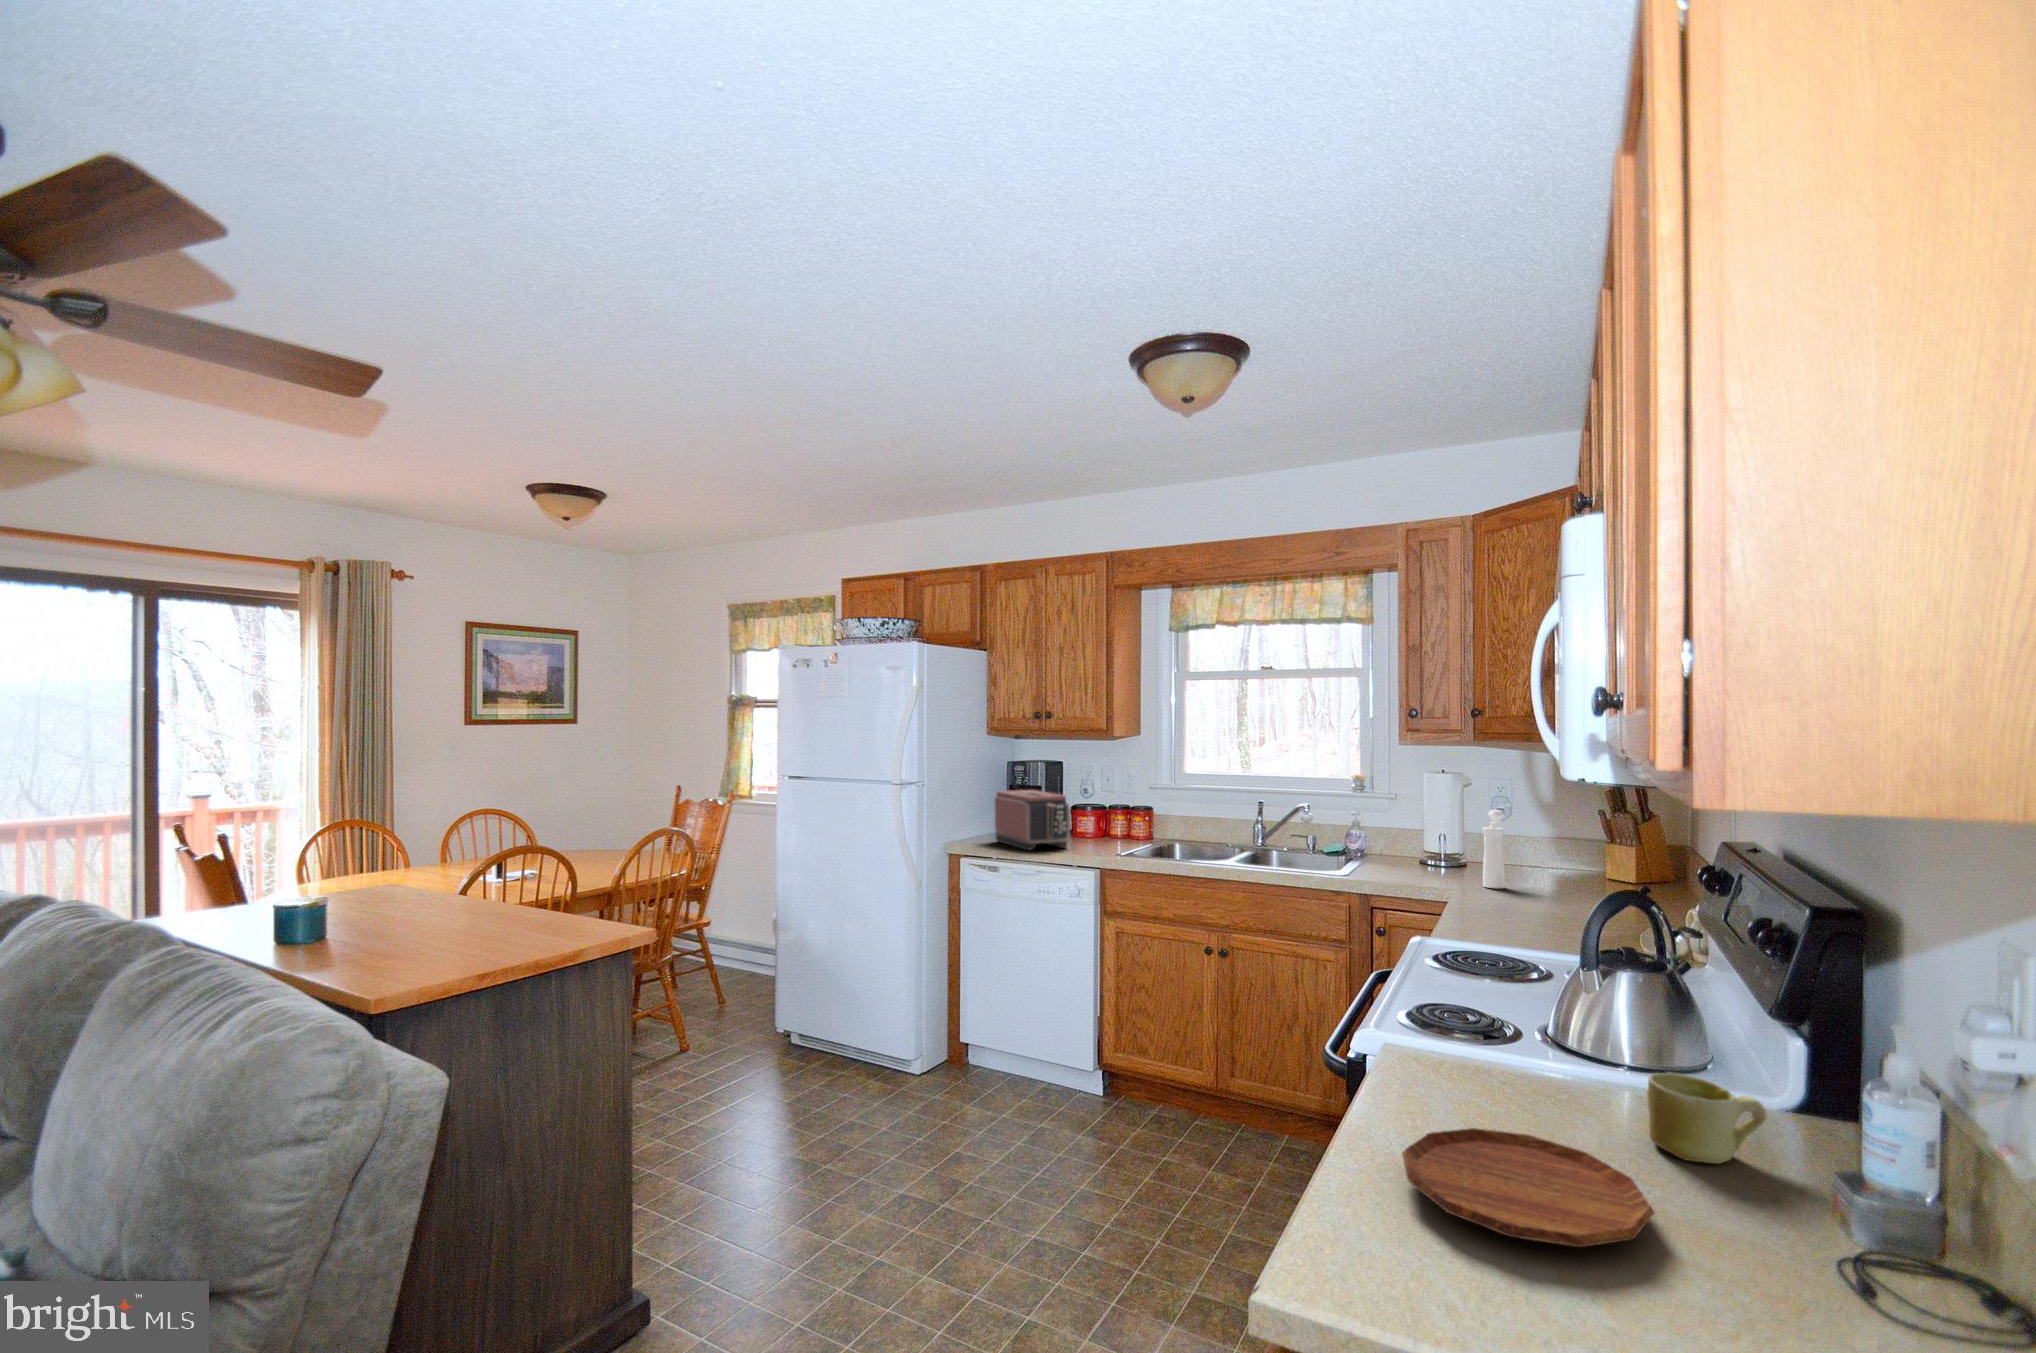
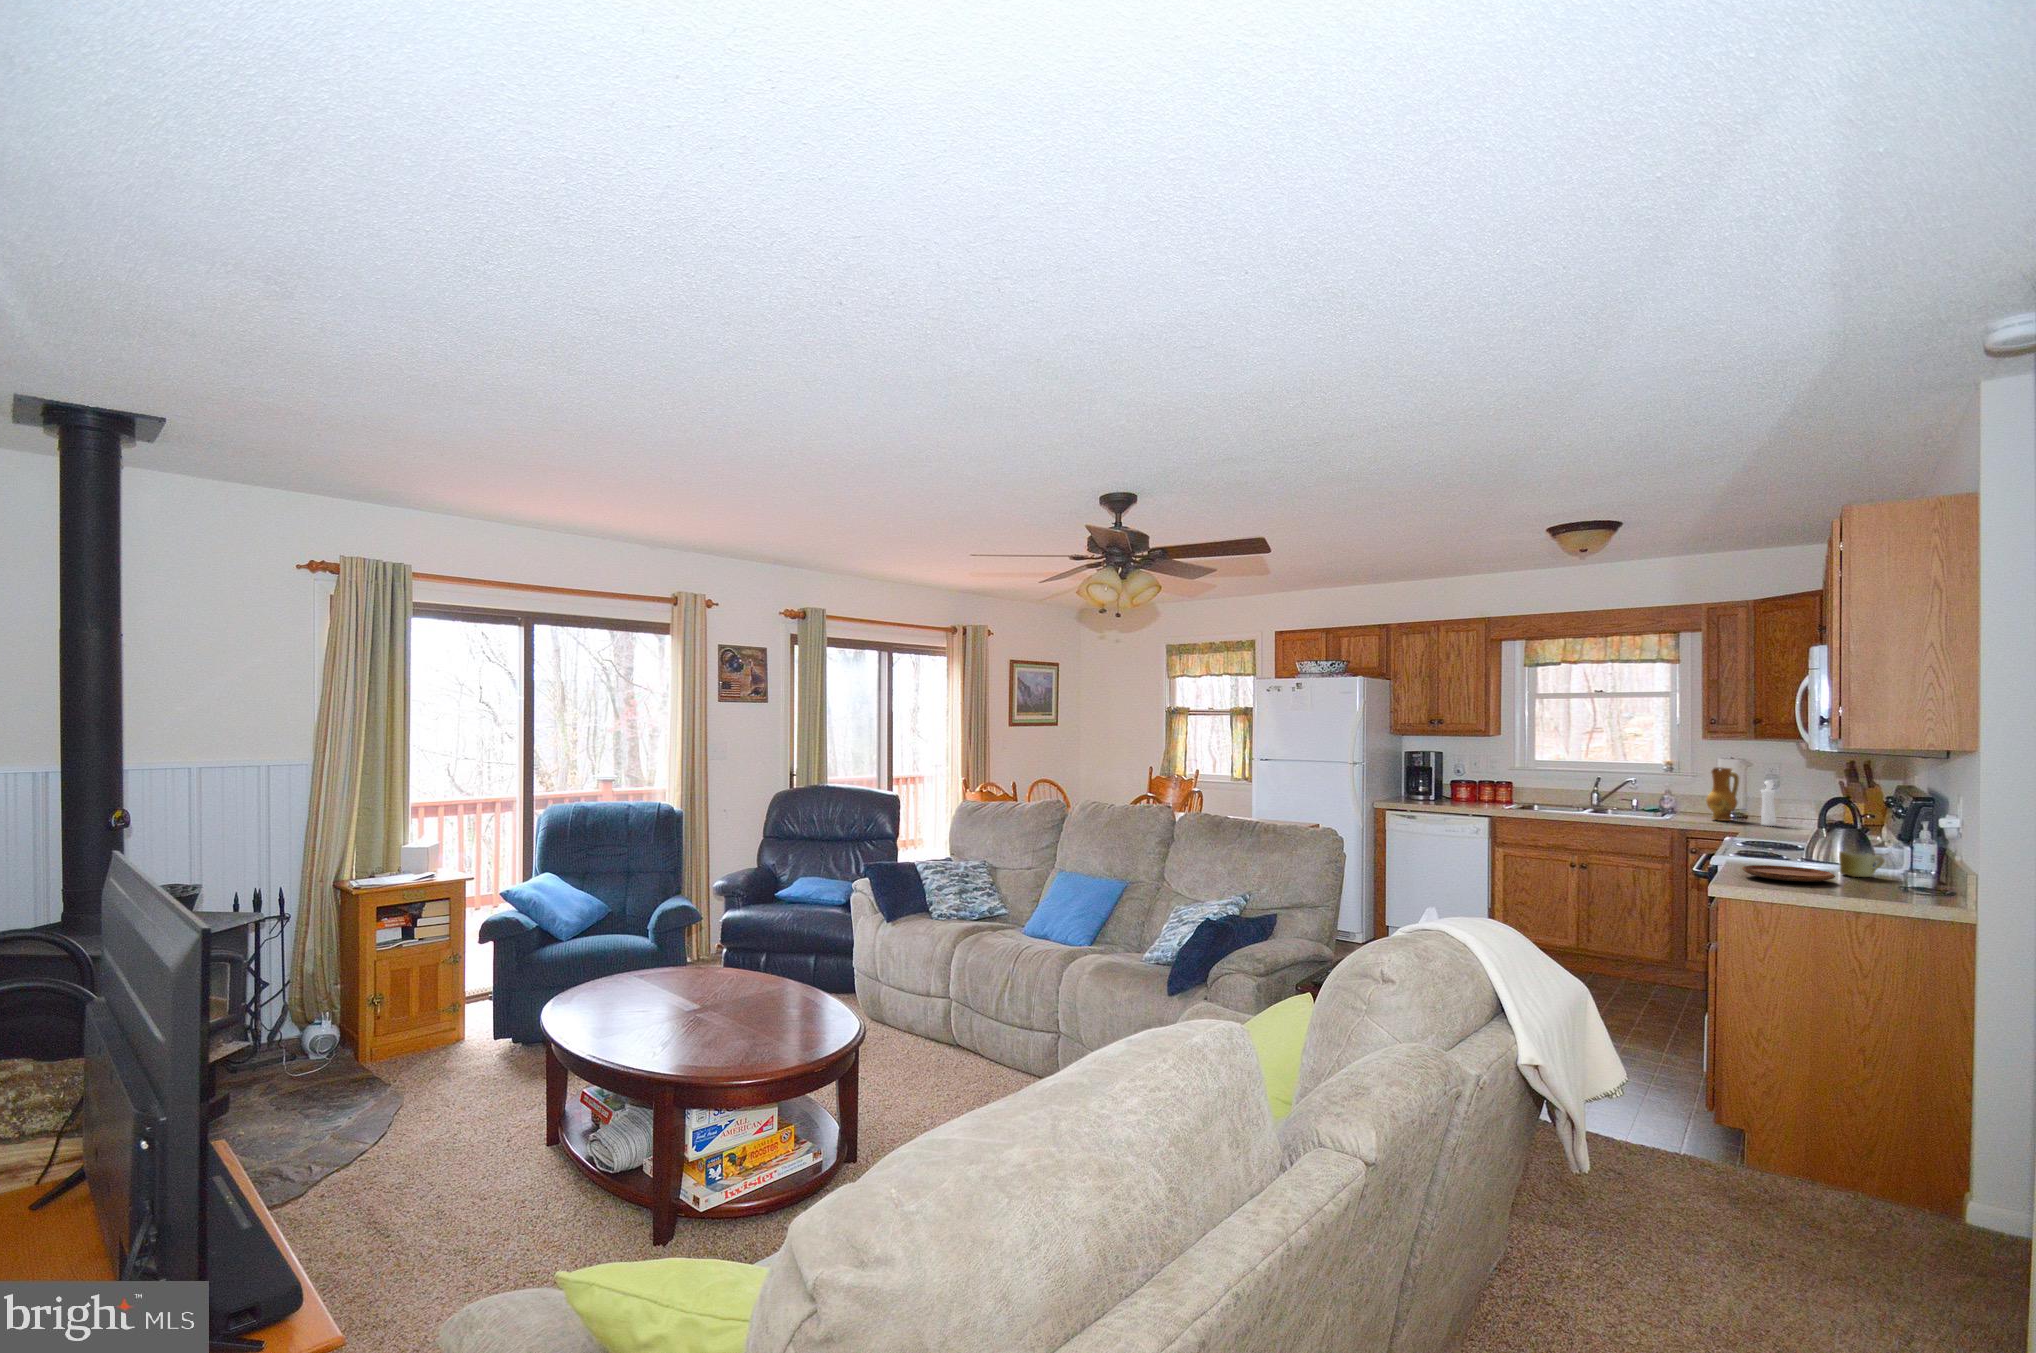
ceramic jug: none [1405,787,1453,876] -> present [1706,767,1739,821]
toaster: present [995,790,1070,850] -> none [1405,771,1463,808]

